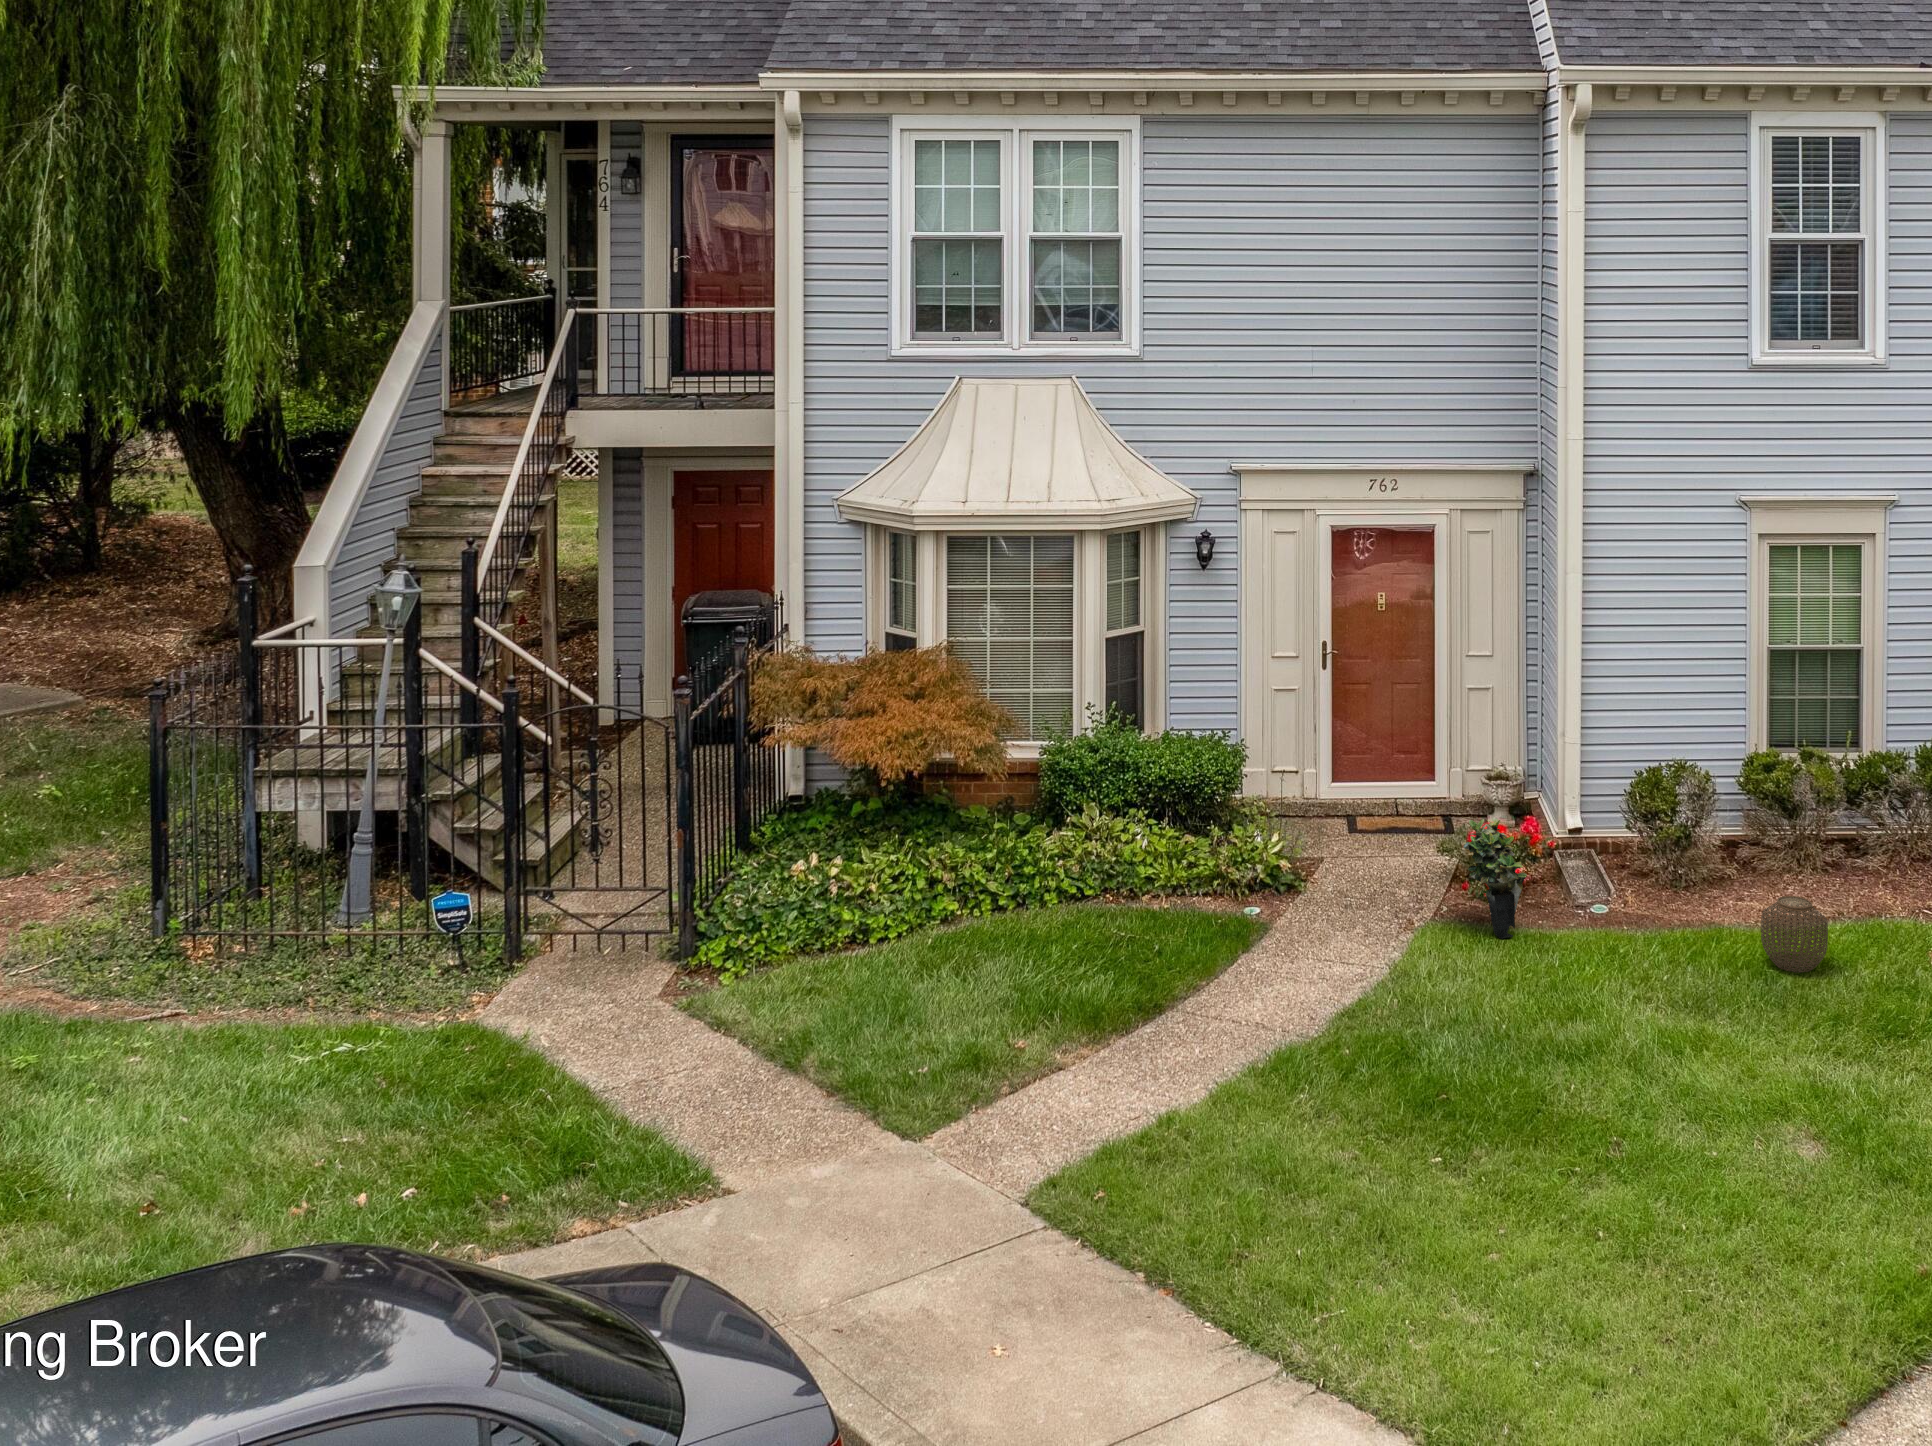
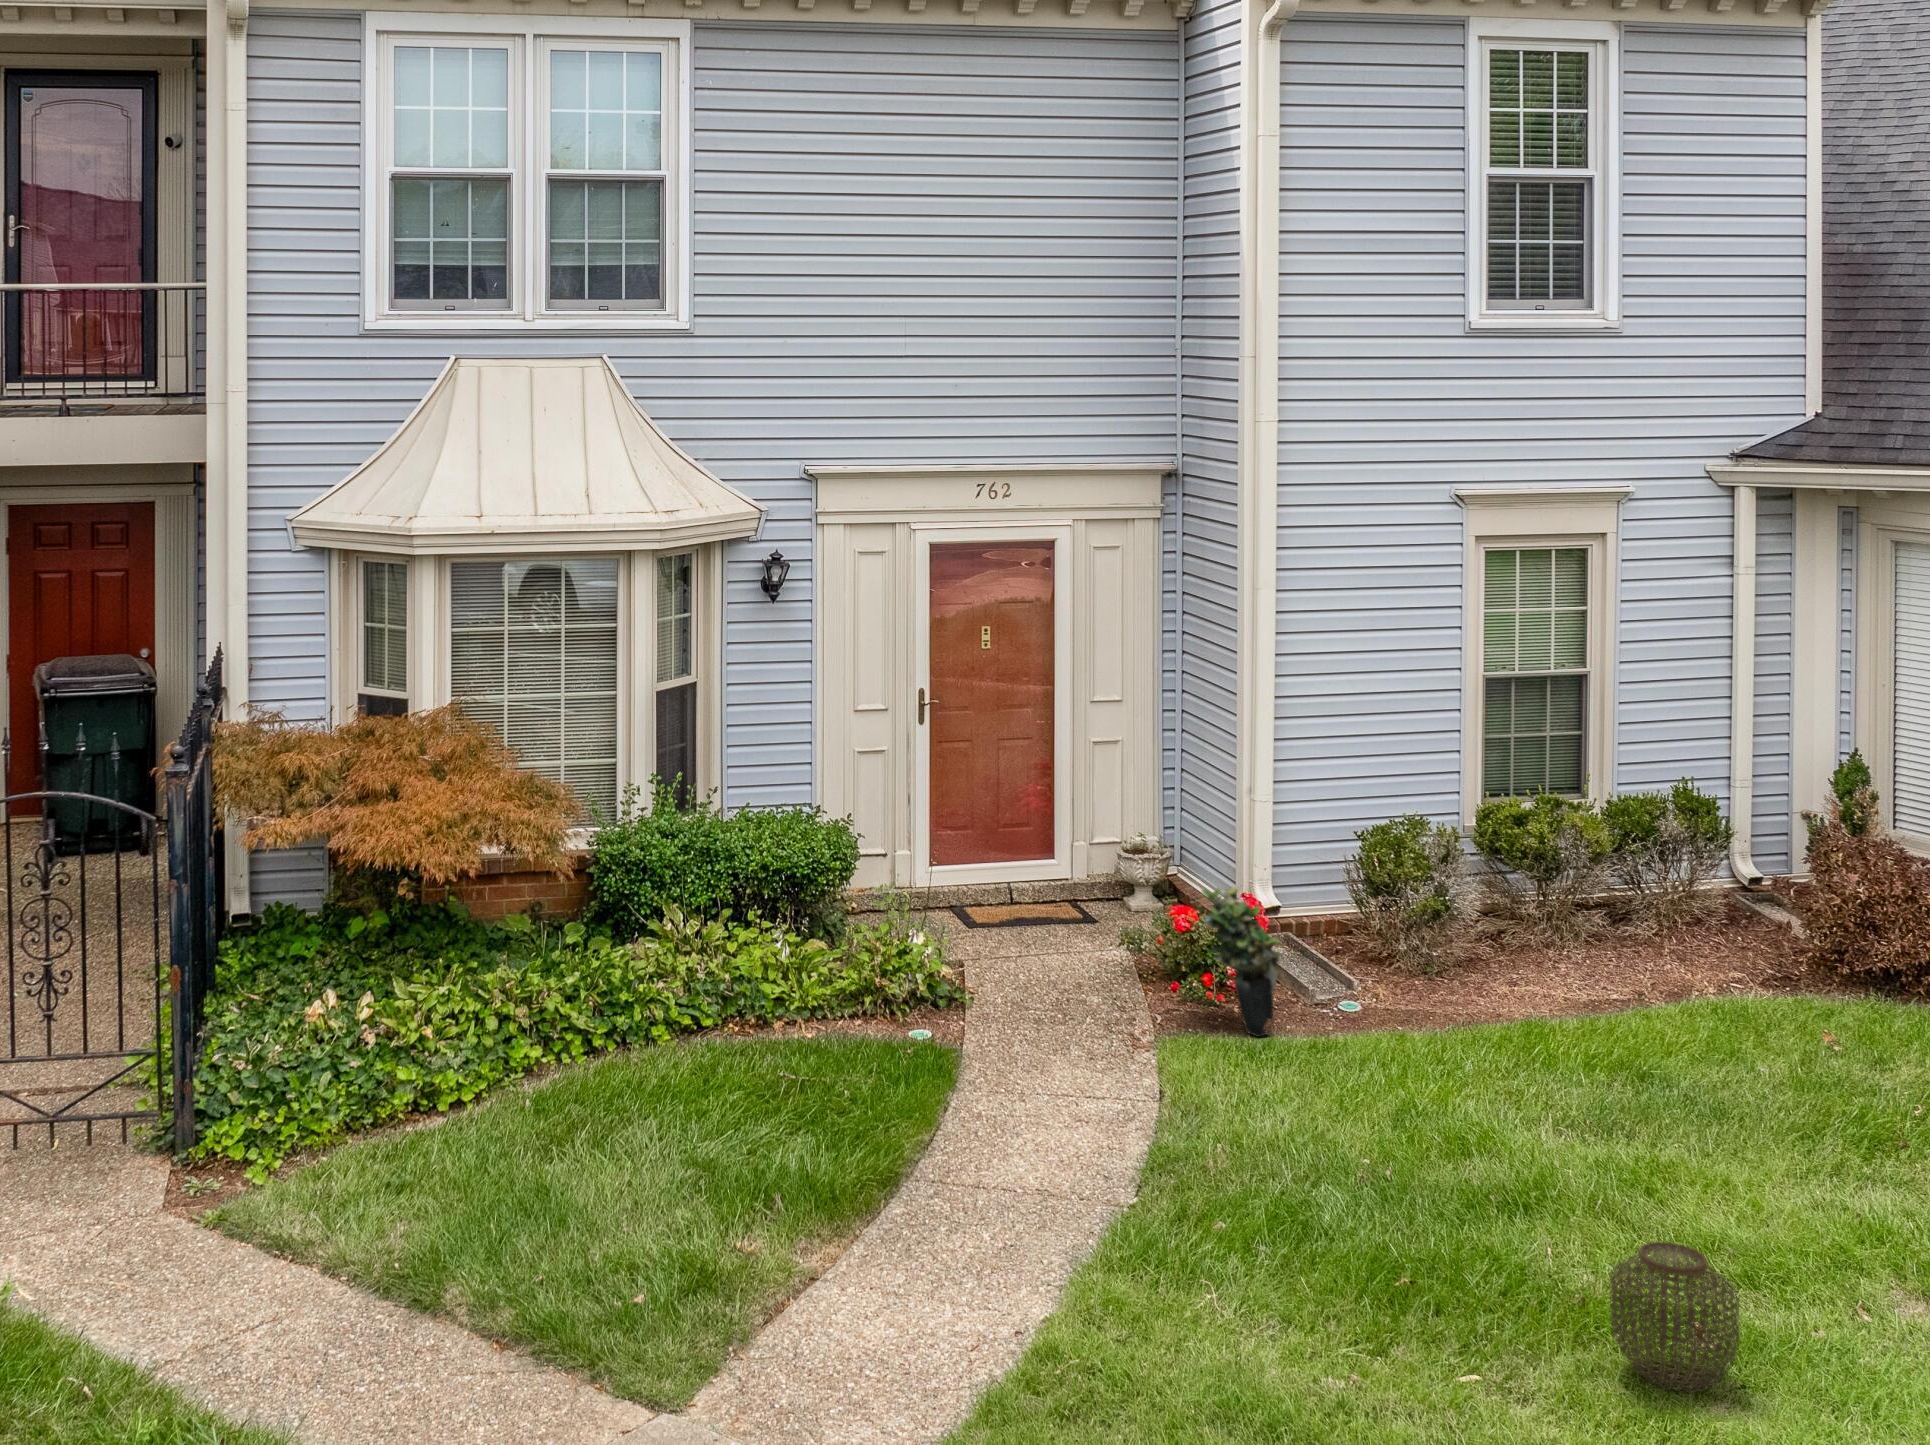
woven basket: present [1761,896,1828,973] -> present [1610,1242,1739,1392]

